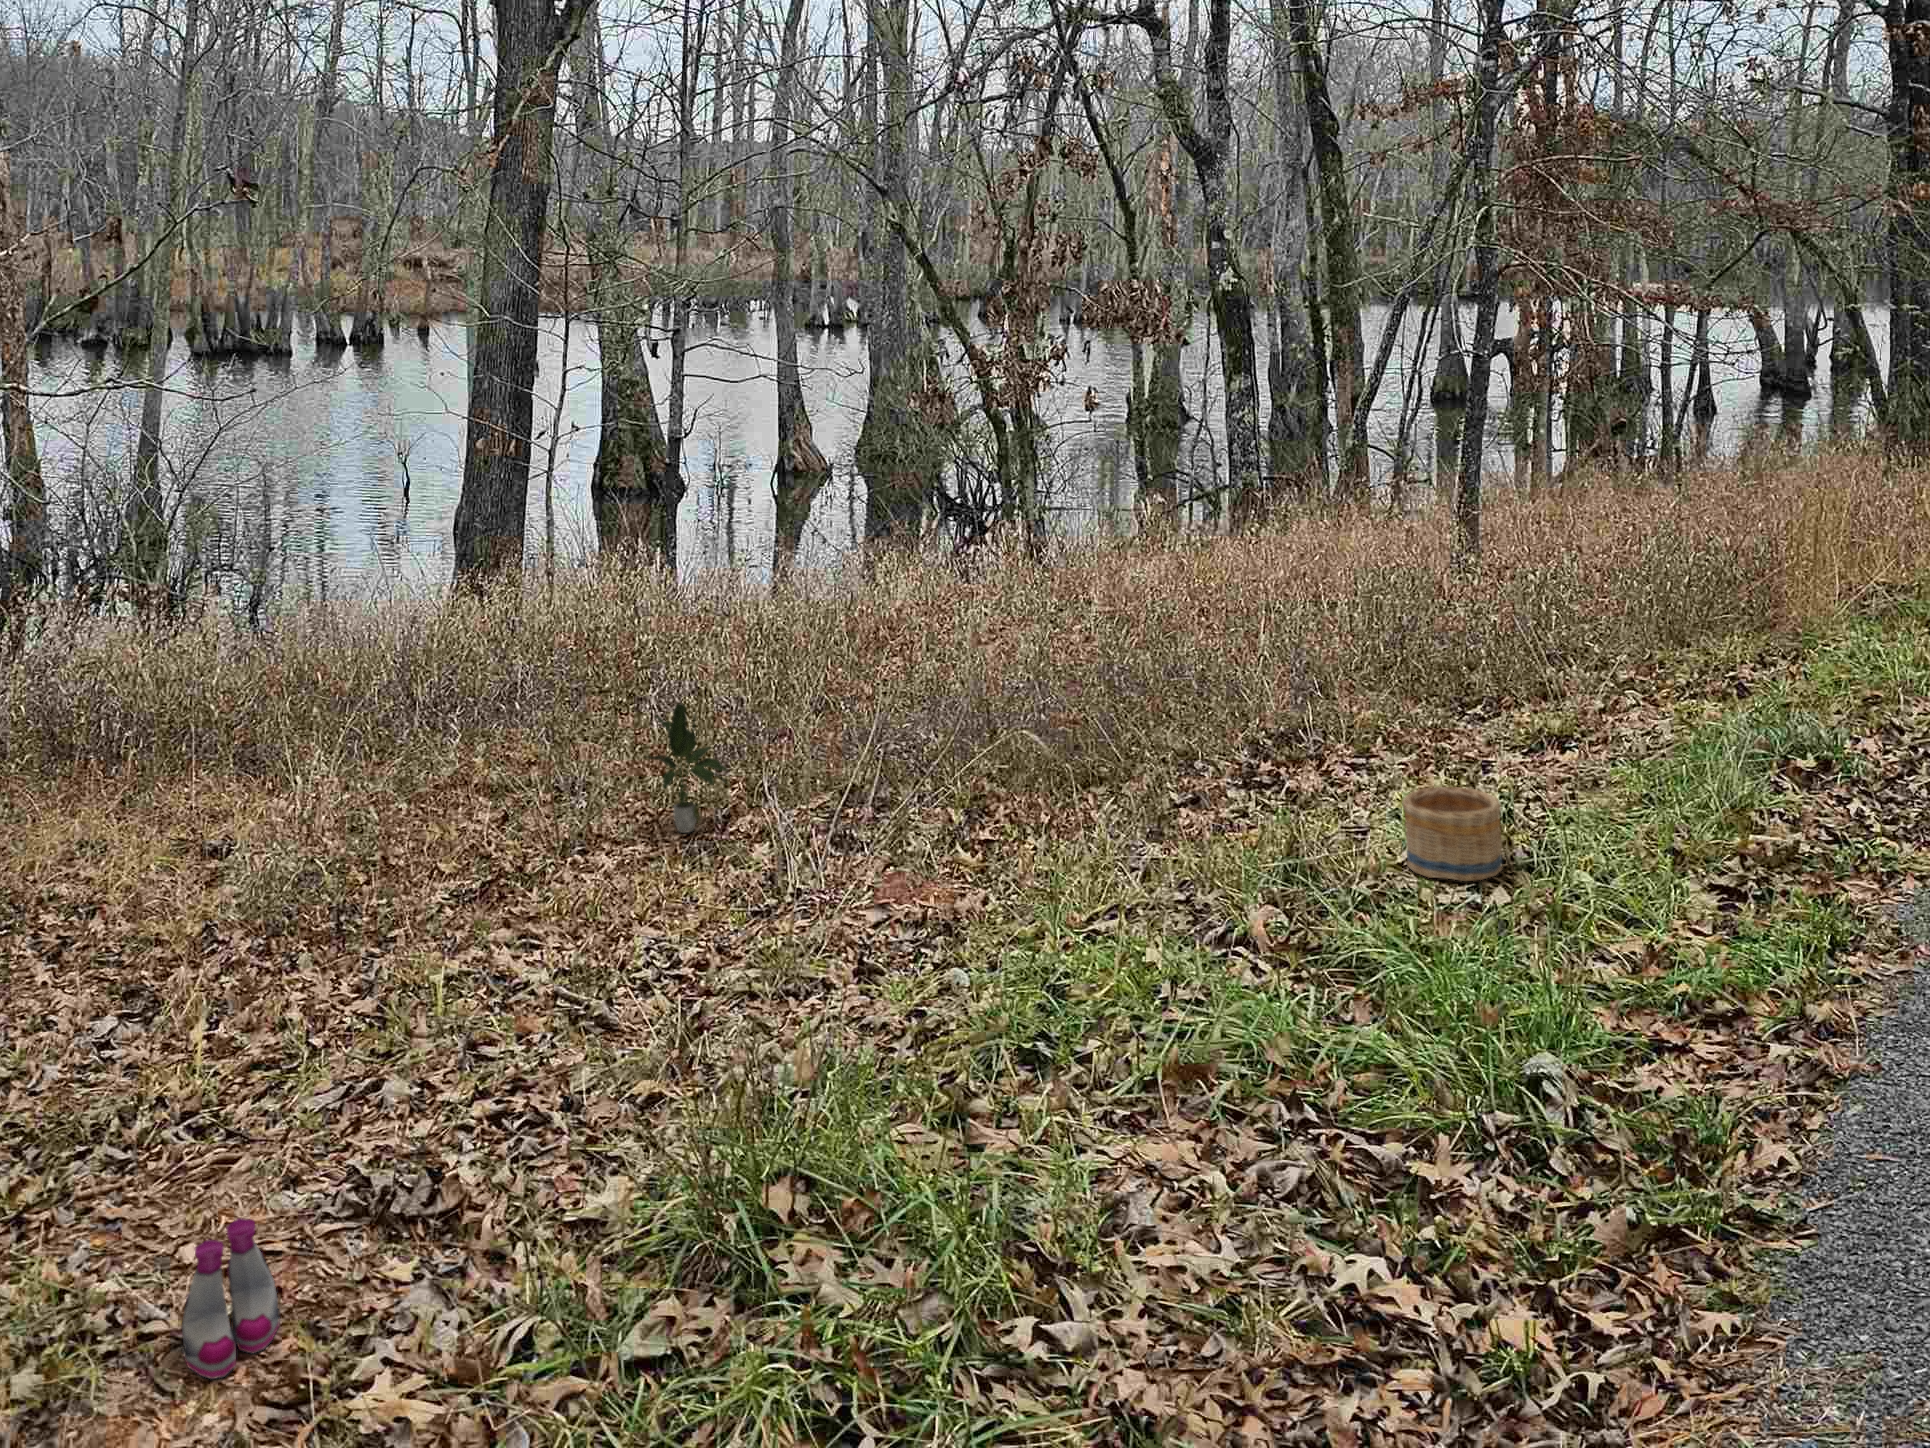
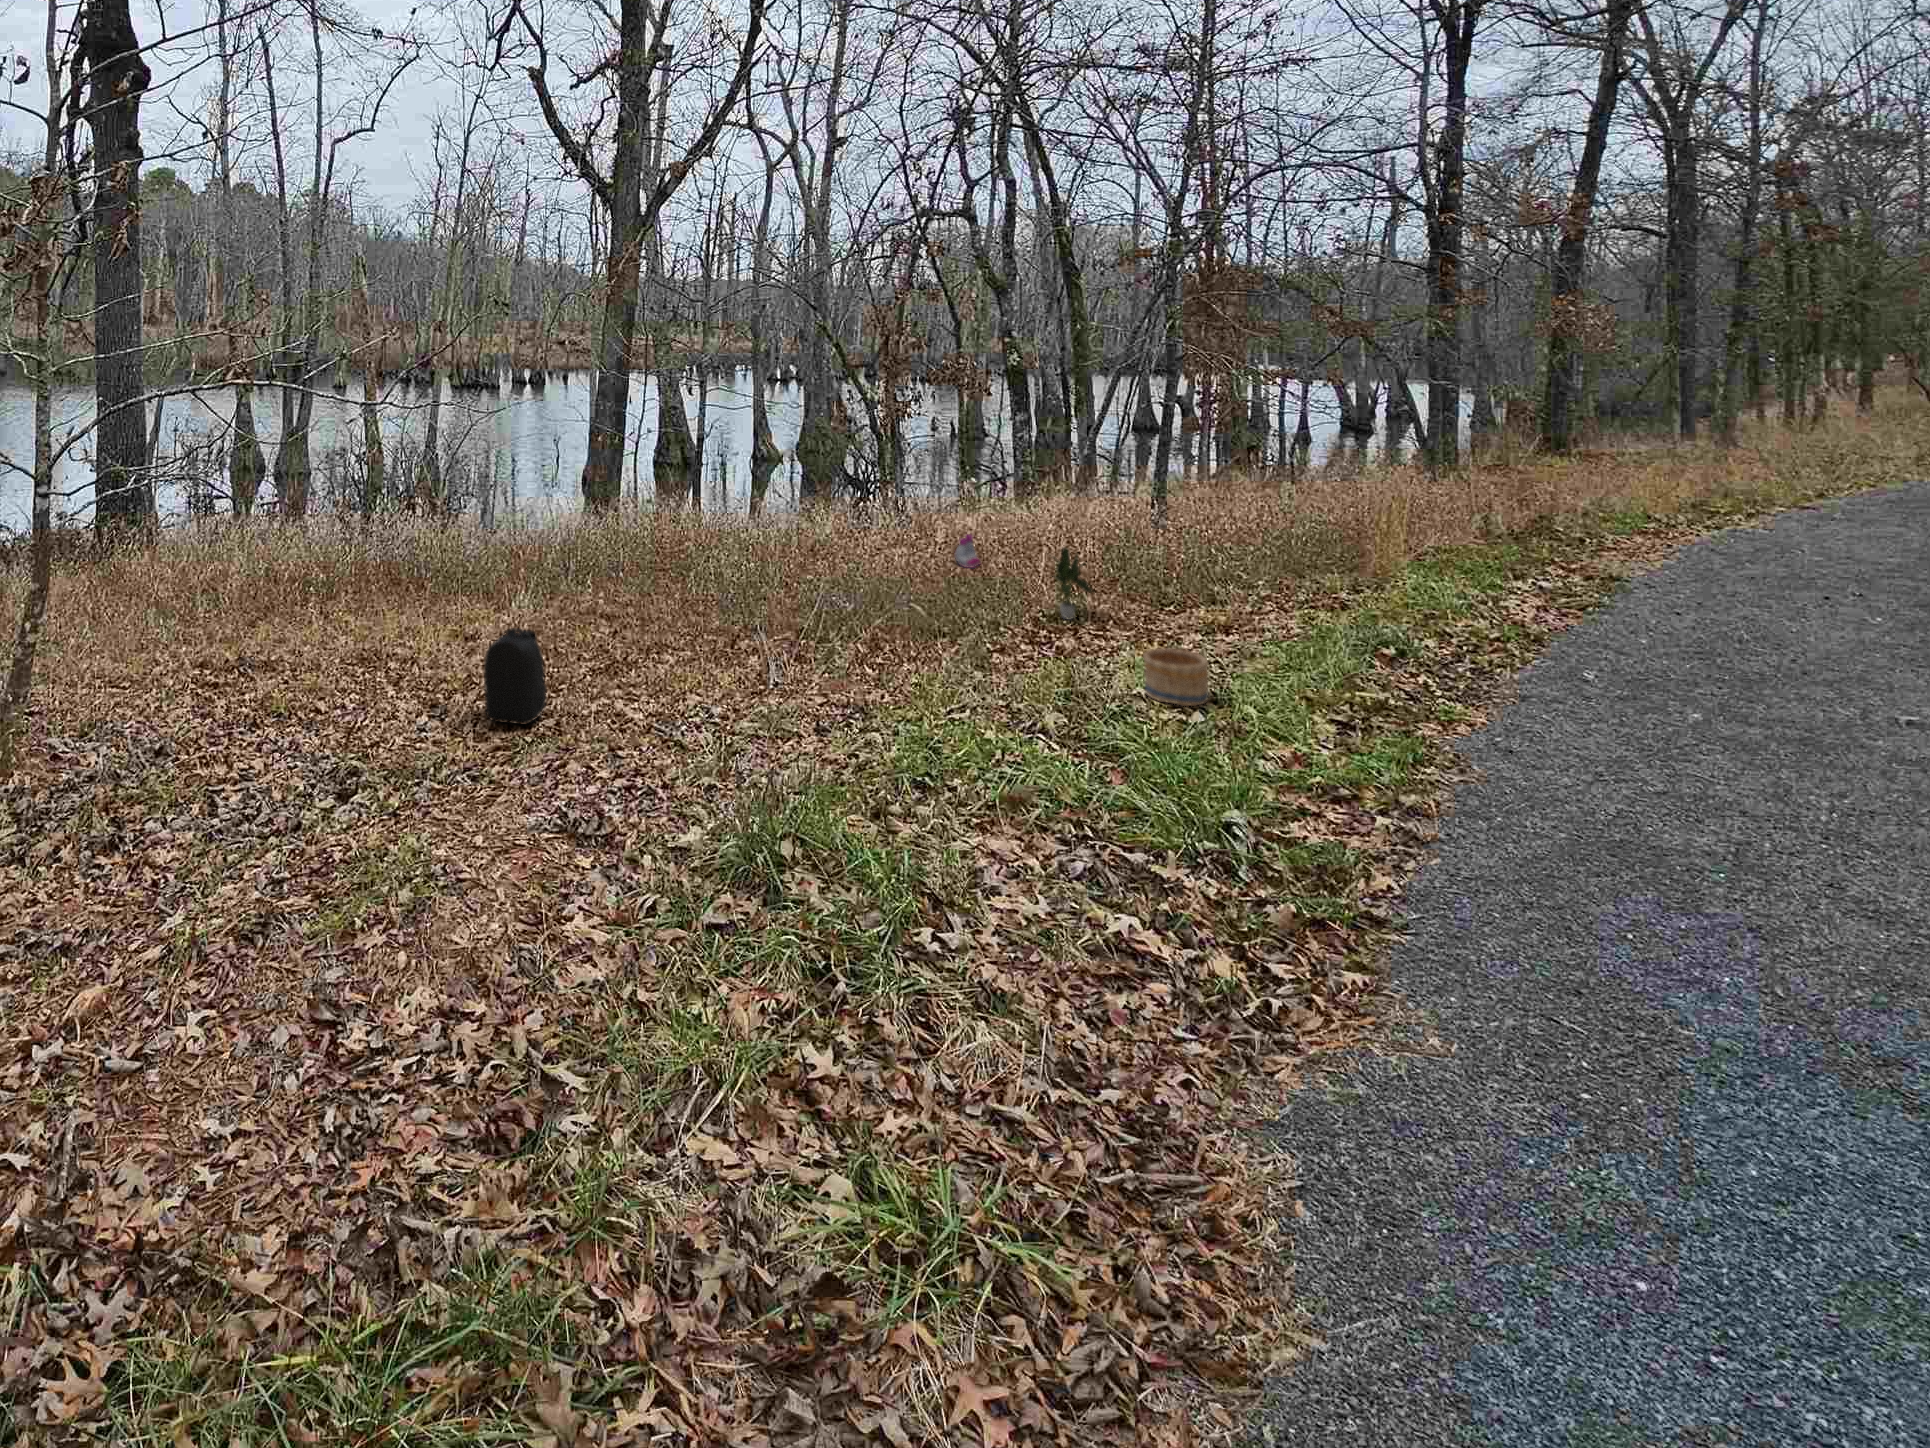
potted plant: present [647,703,728,833] -> present [1052,547,1095,619]
backpack: none [253,830,381,1014] -> present [484,628,547,724]
boots: present [181,1218,280,1379] -> present [954,534,980,568]

